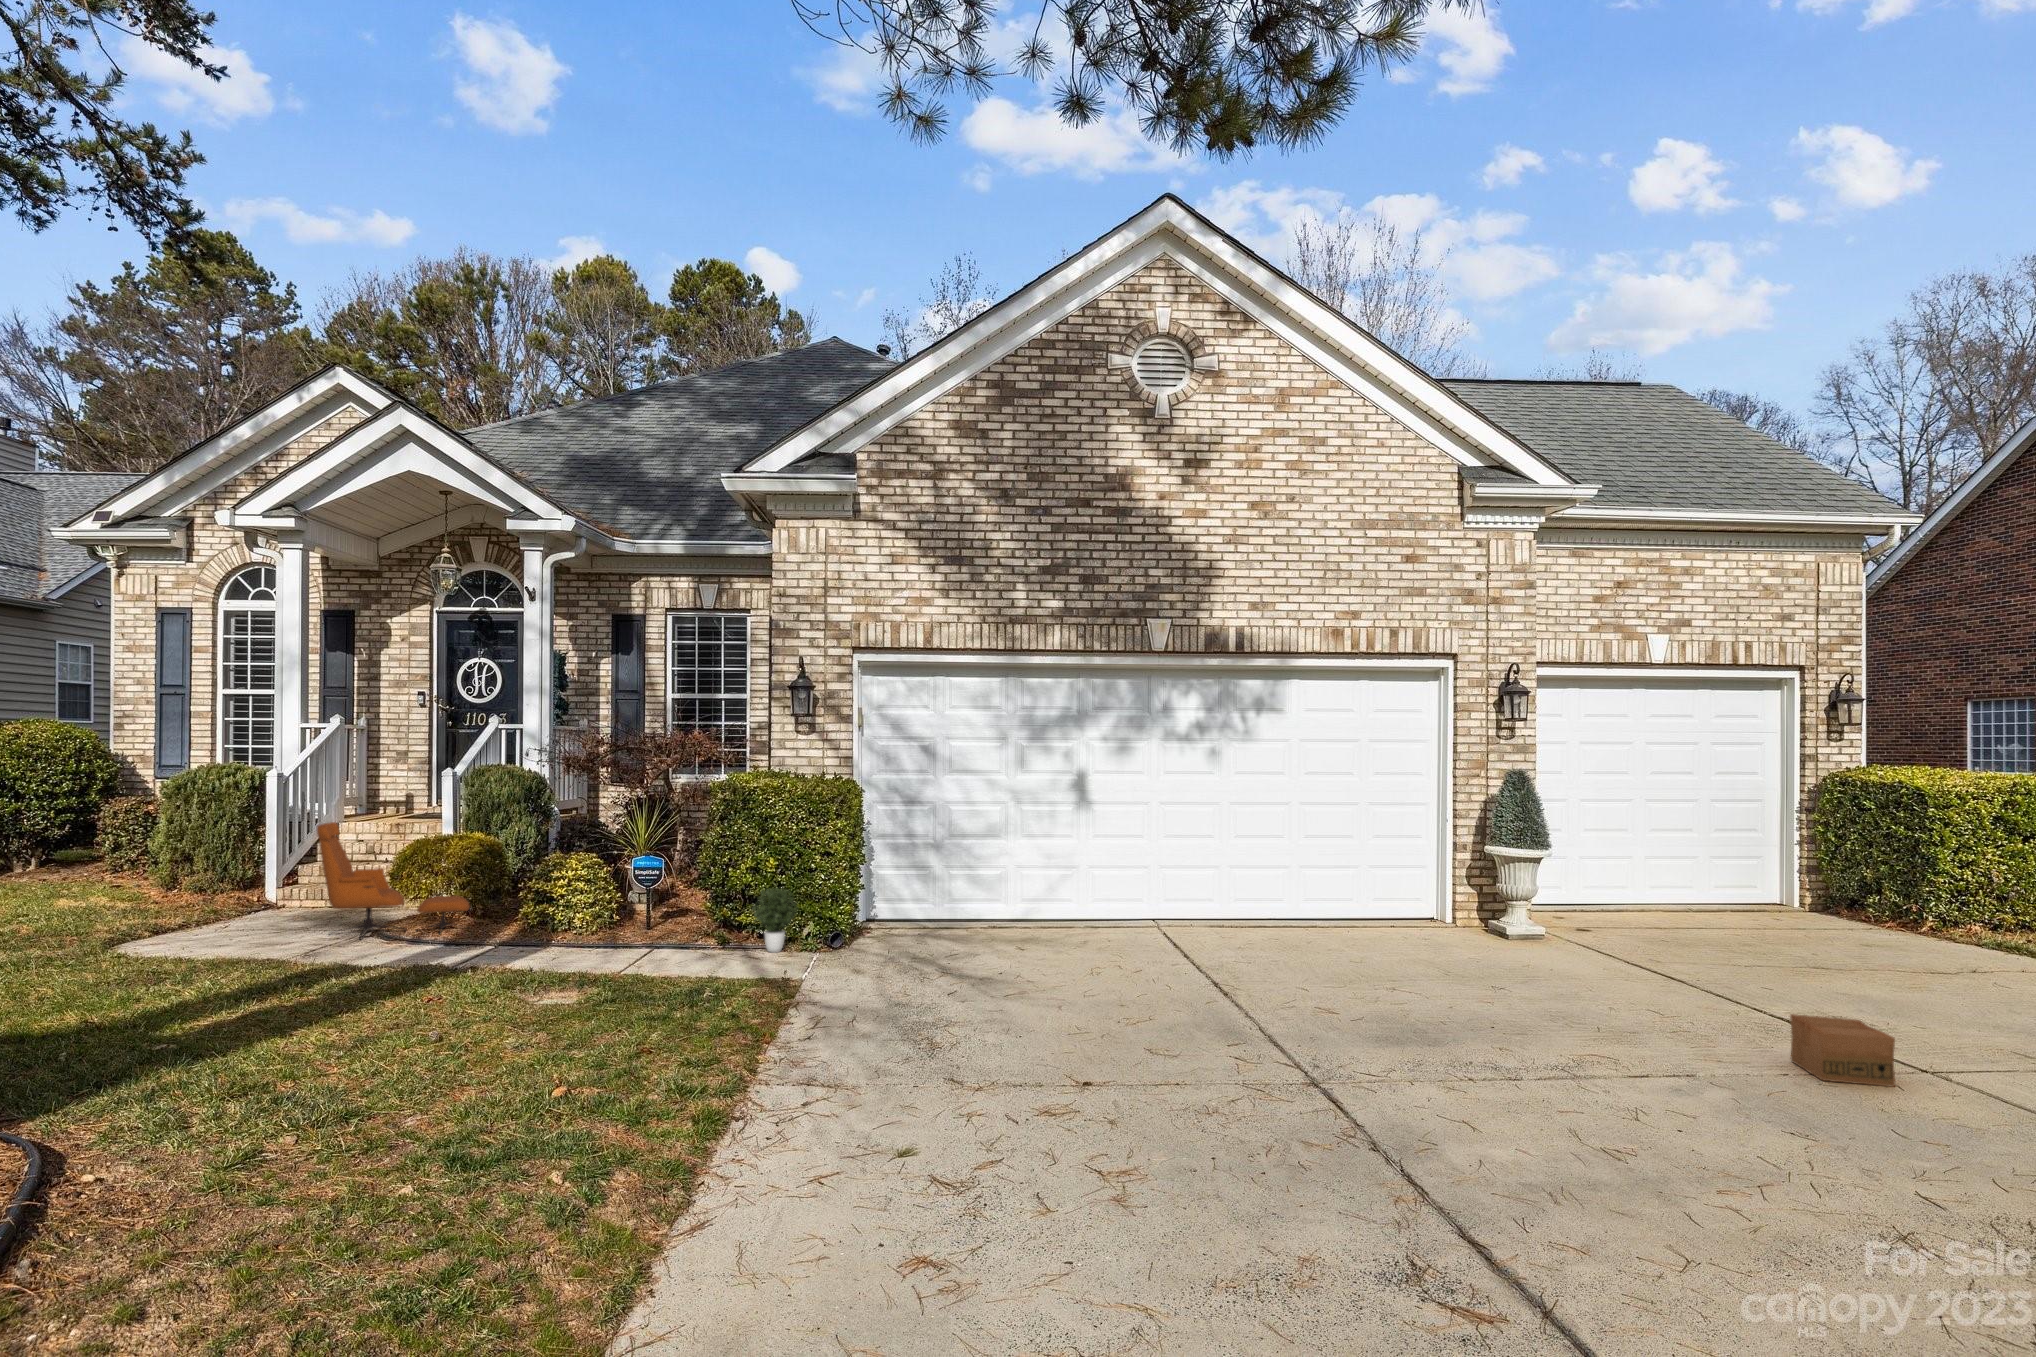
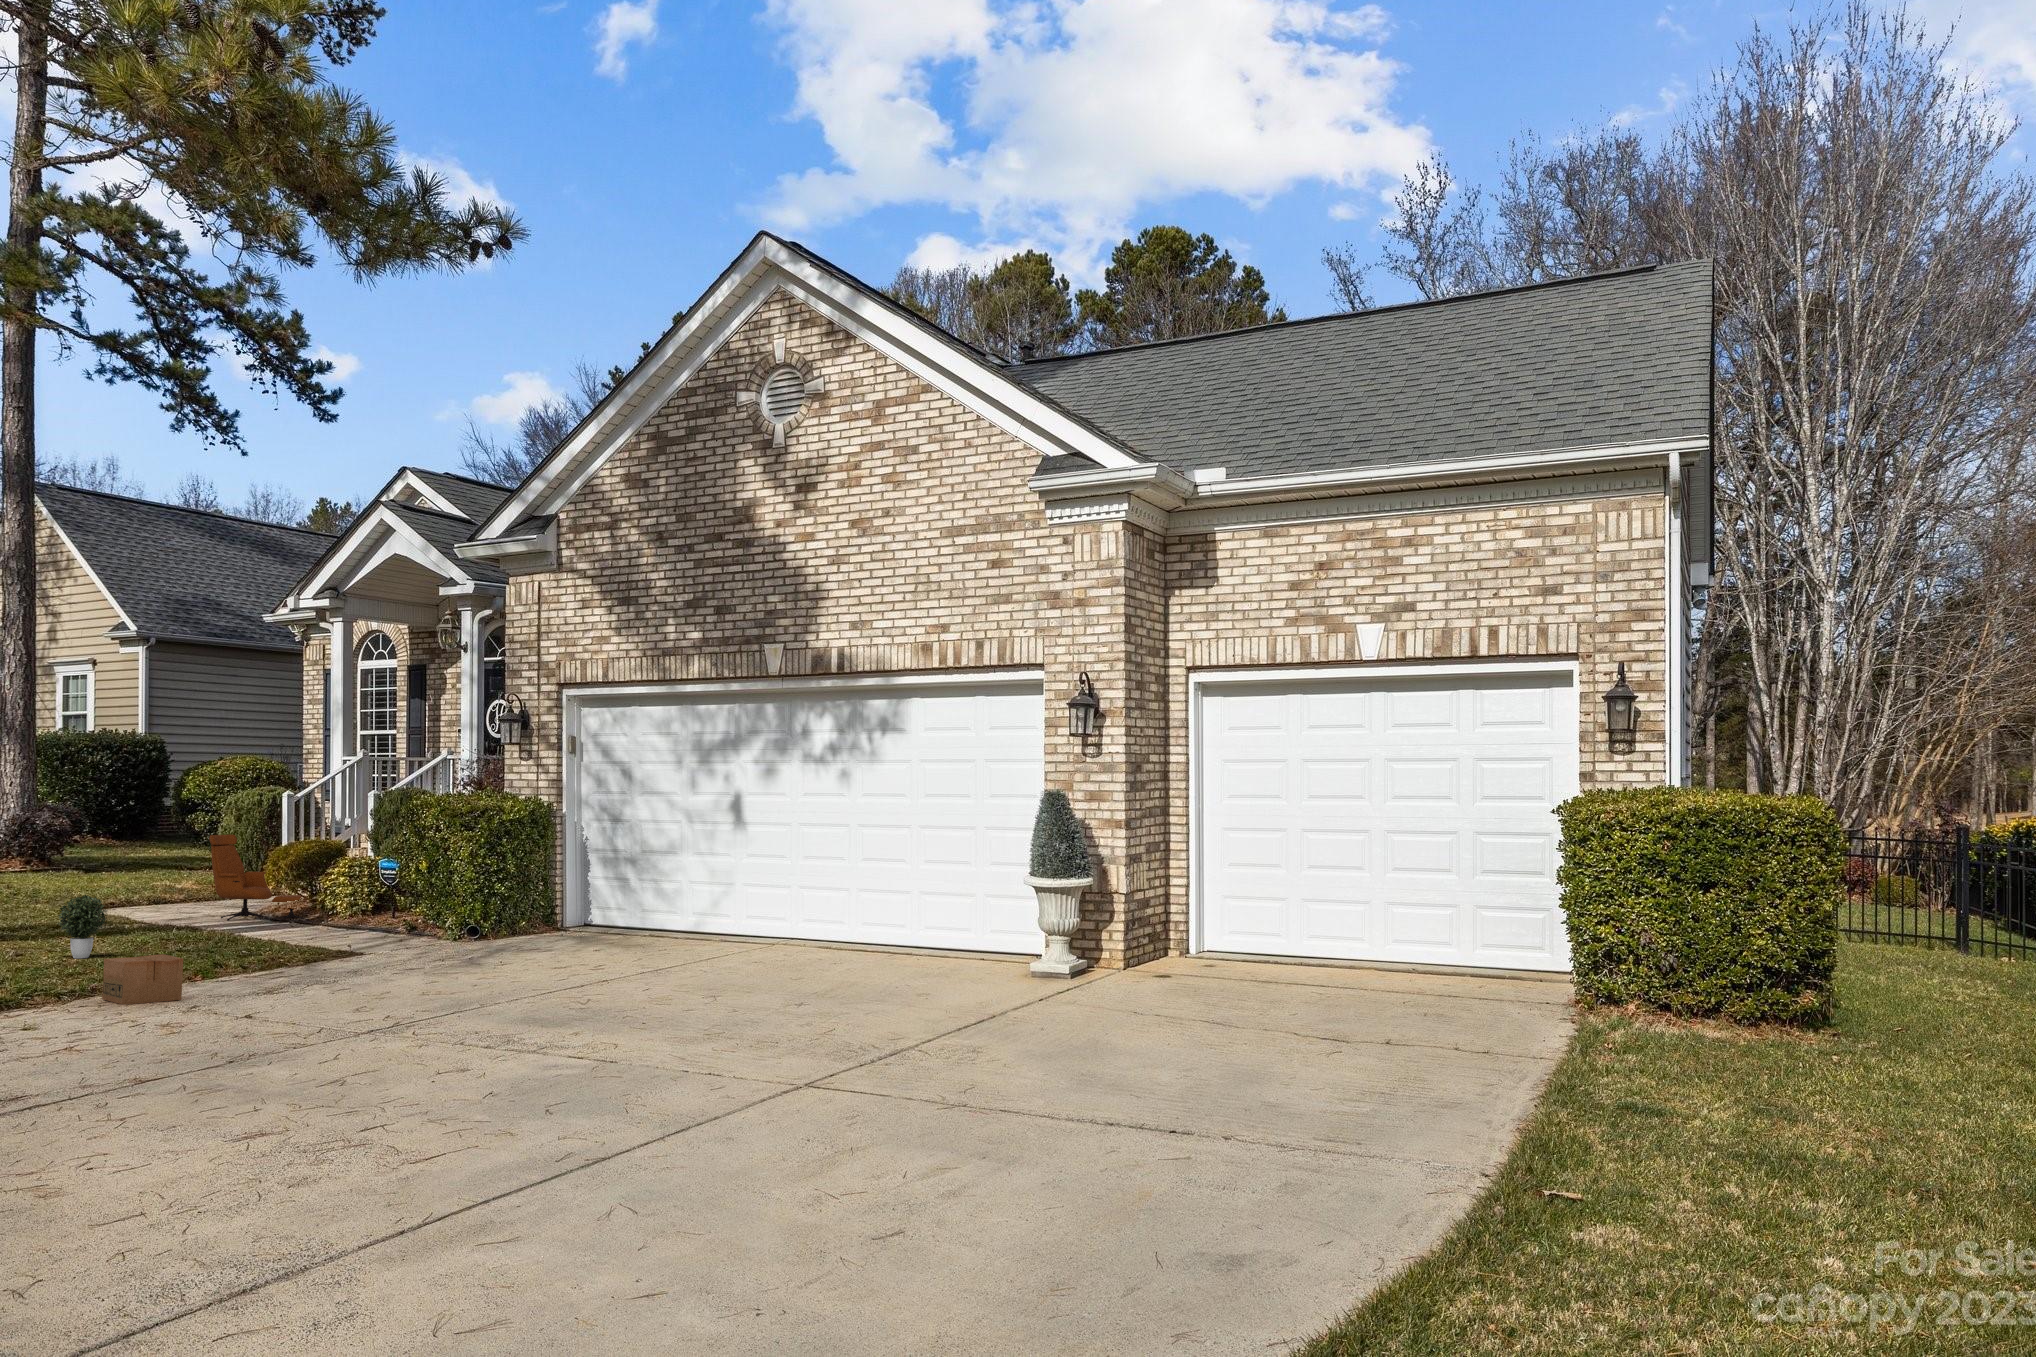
potted plant: present [753,888,798,953] -> present [58,895,108,958]
cardboard box: present [1790,1014,1895,1087] -> present [102,954,183,1005]

